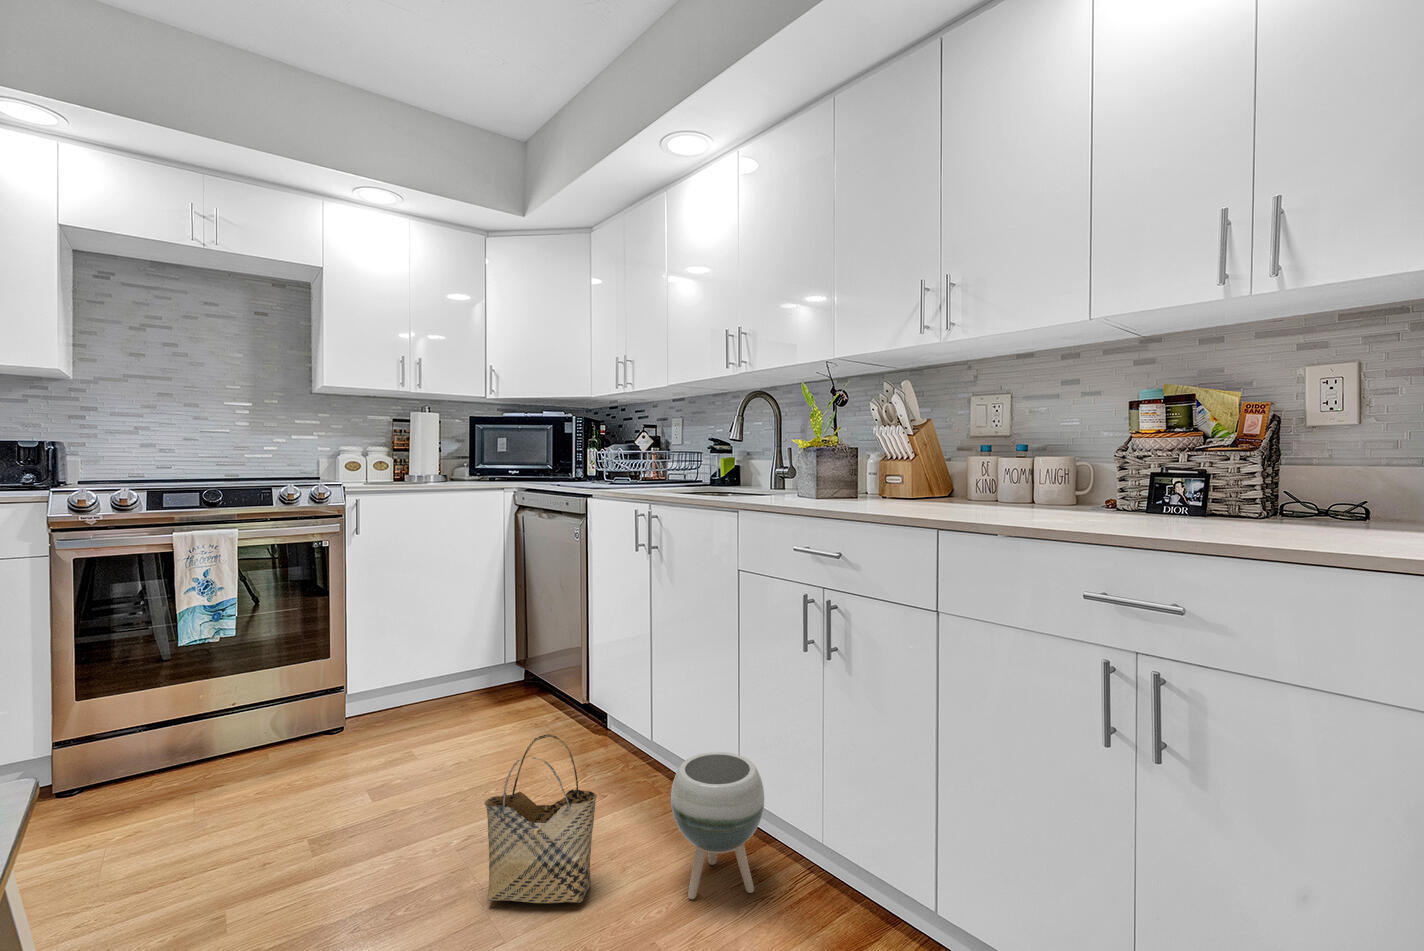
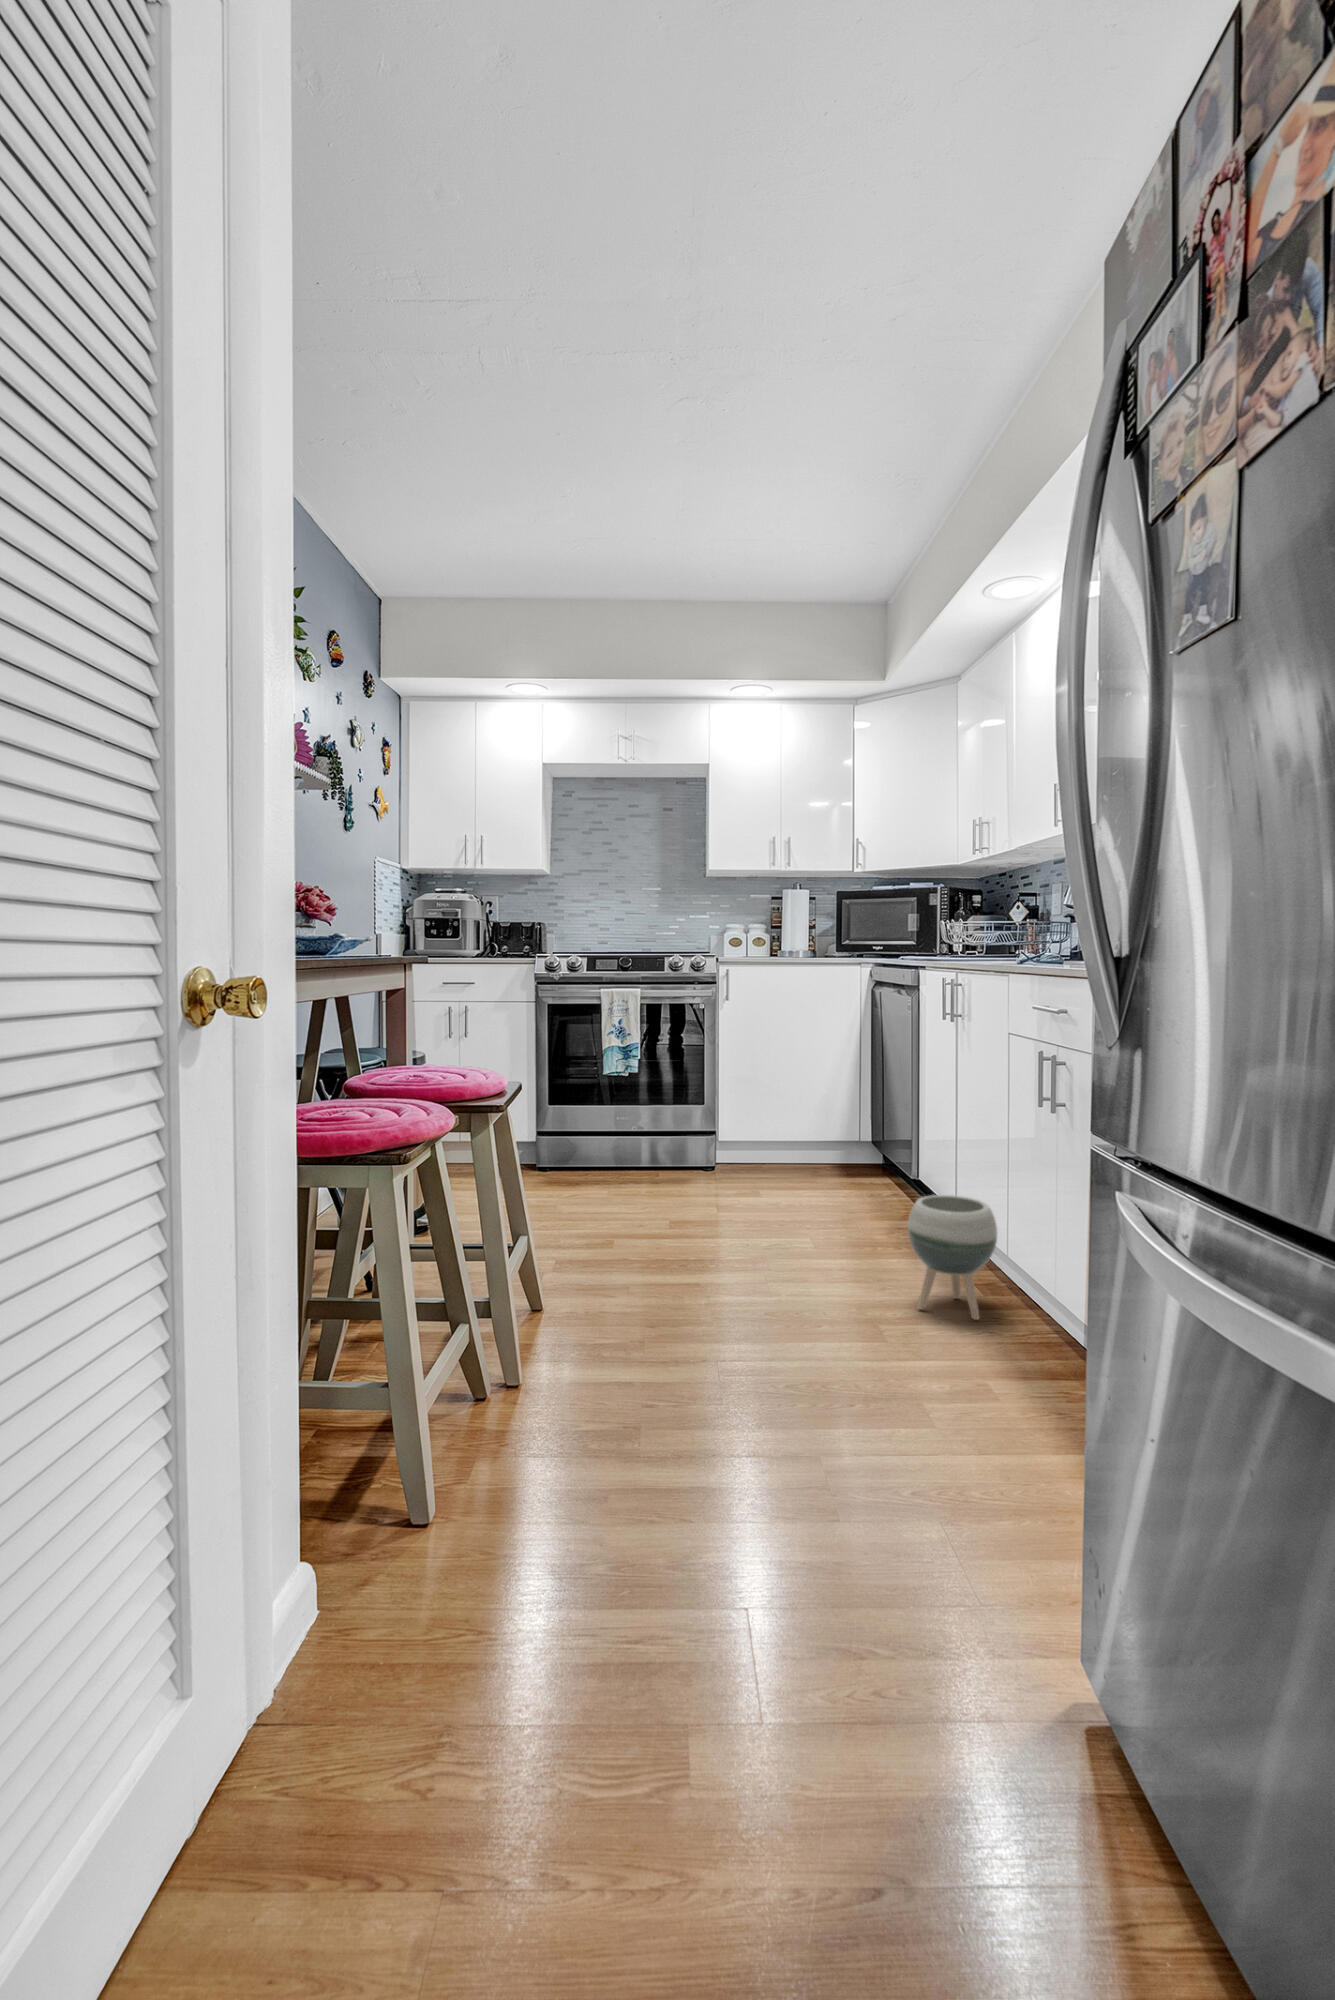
woven basket: present [484,734,597,903] -> none [764,1155,851,1287]

